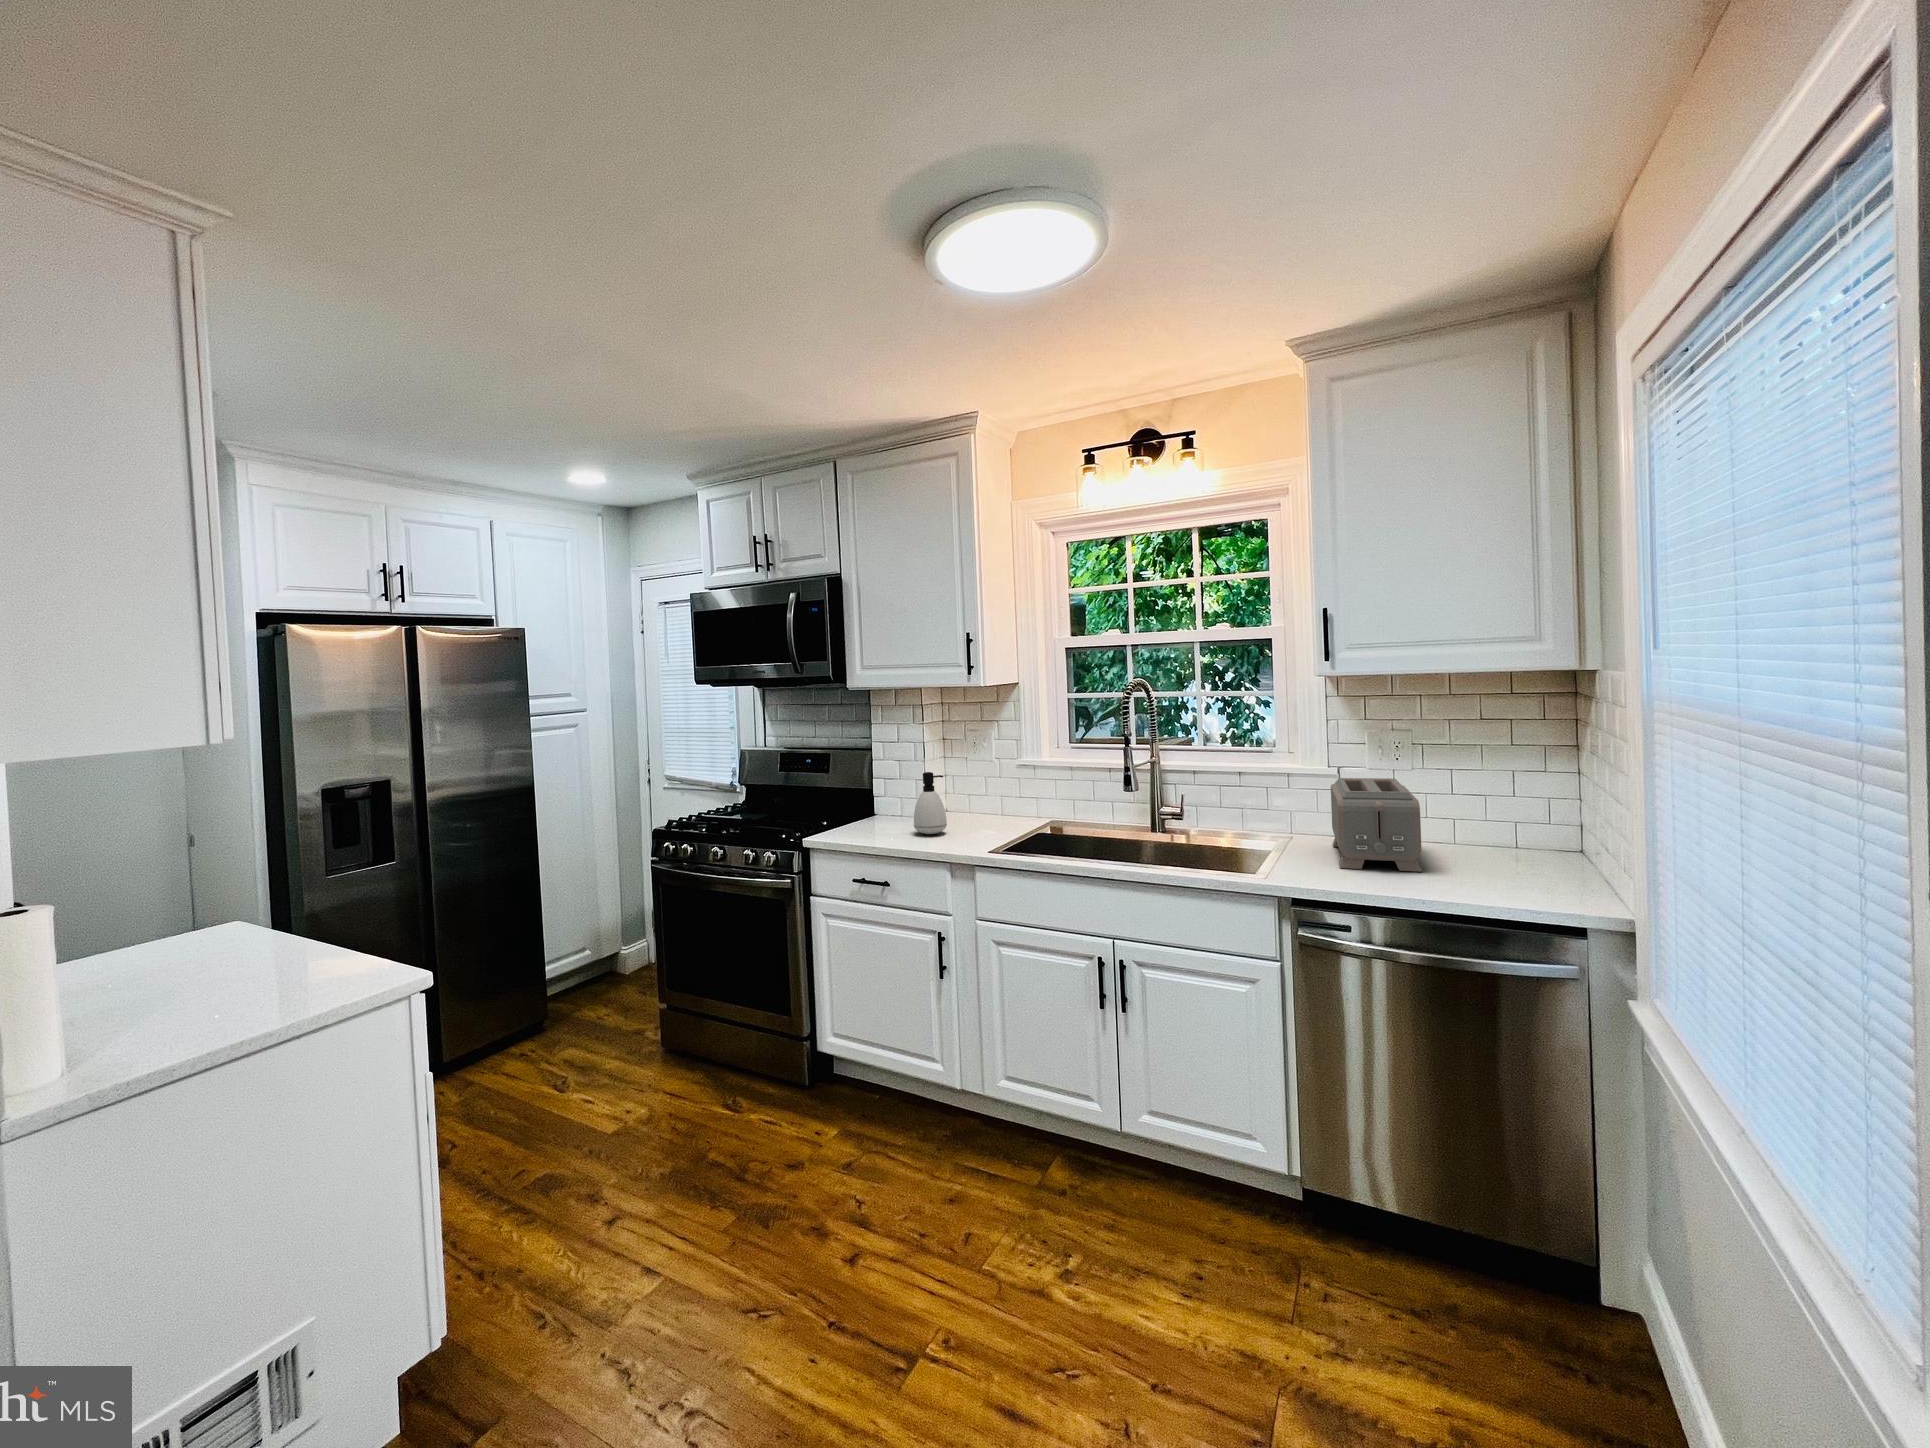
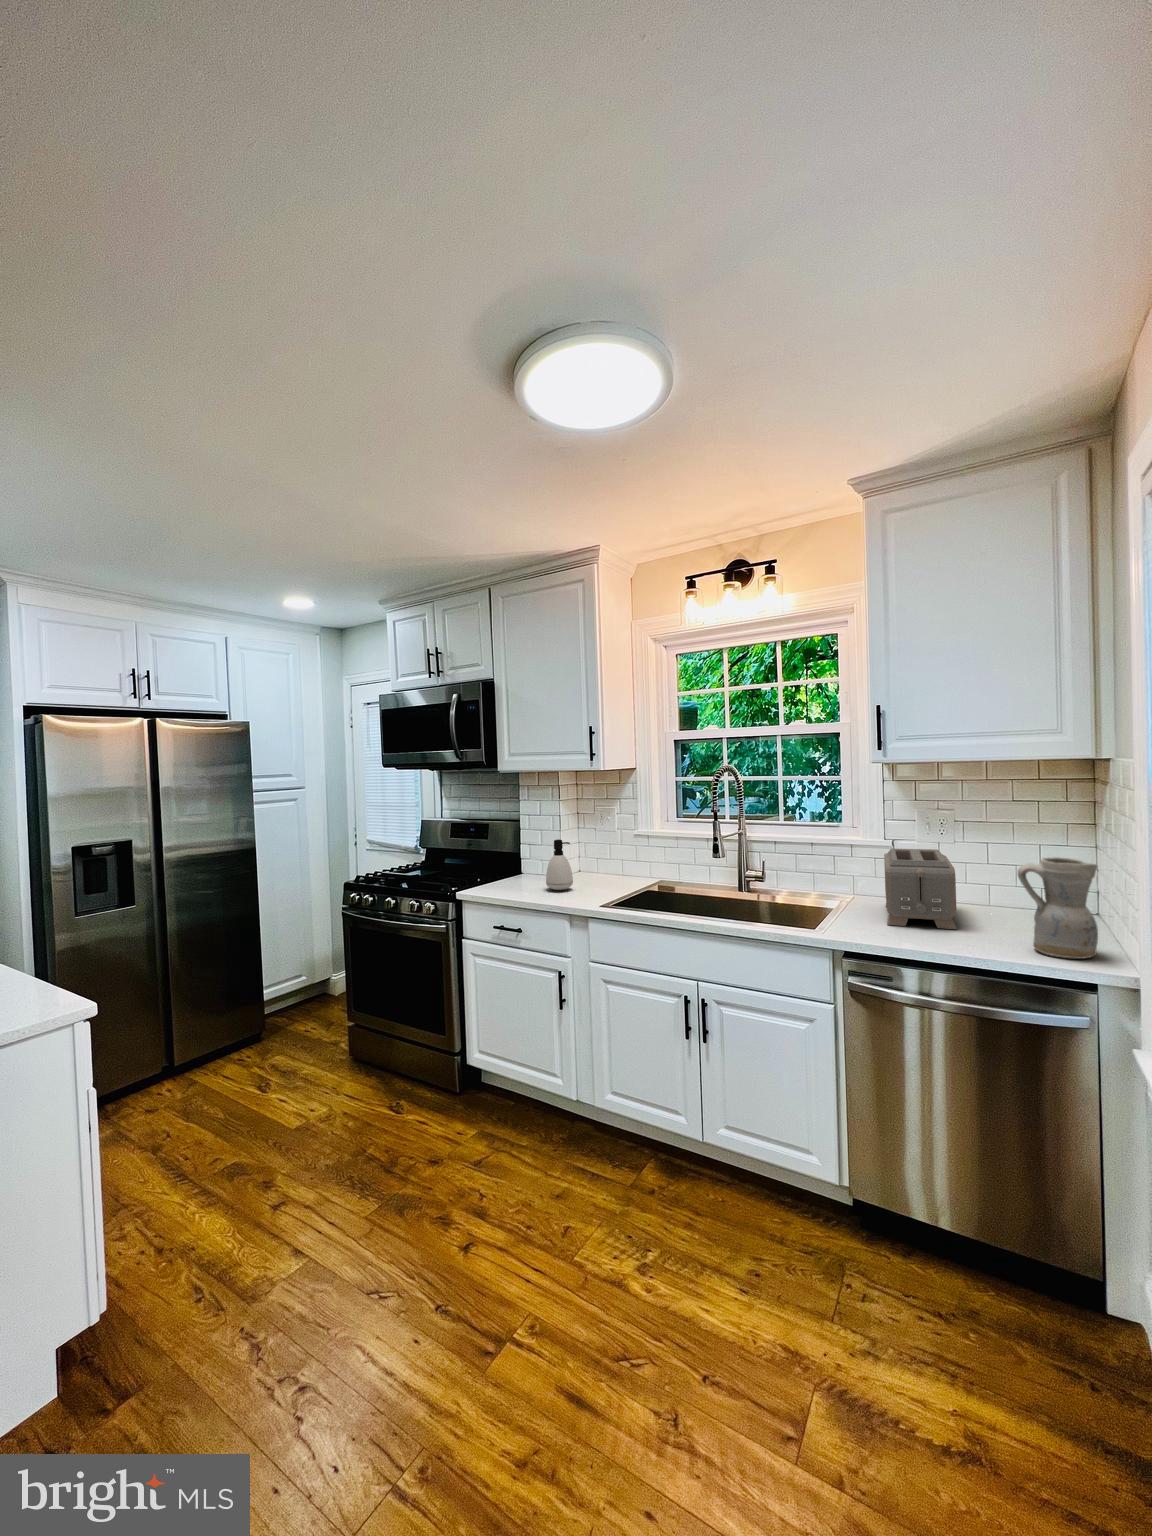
ceramic pitcher: none [1495,786,1588,901] -> present [1018,857,1098,958]

